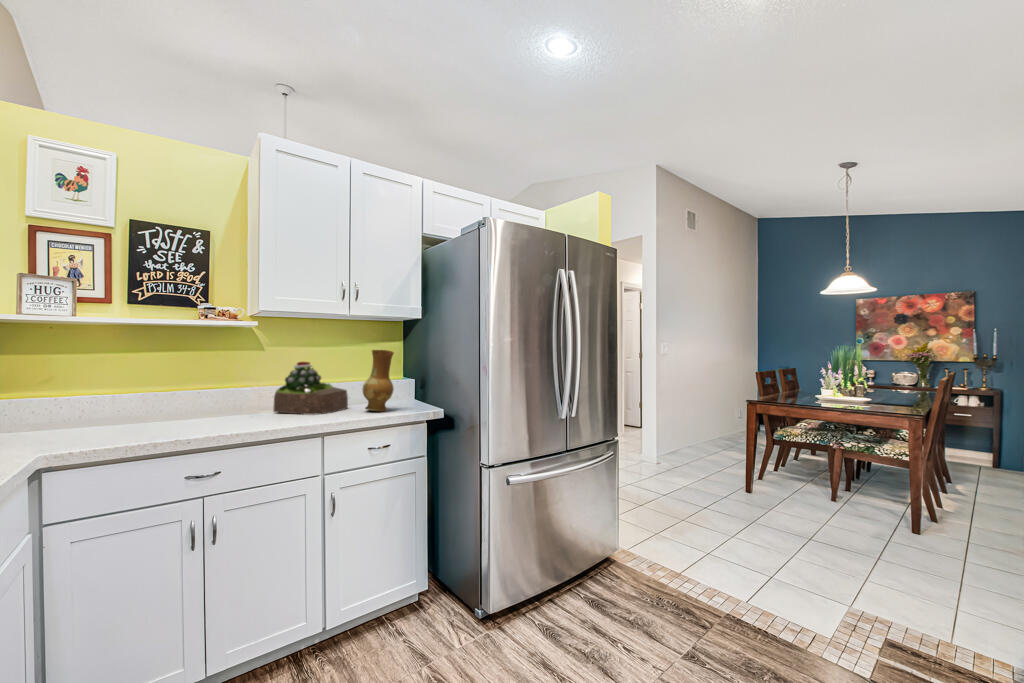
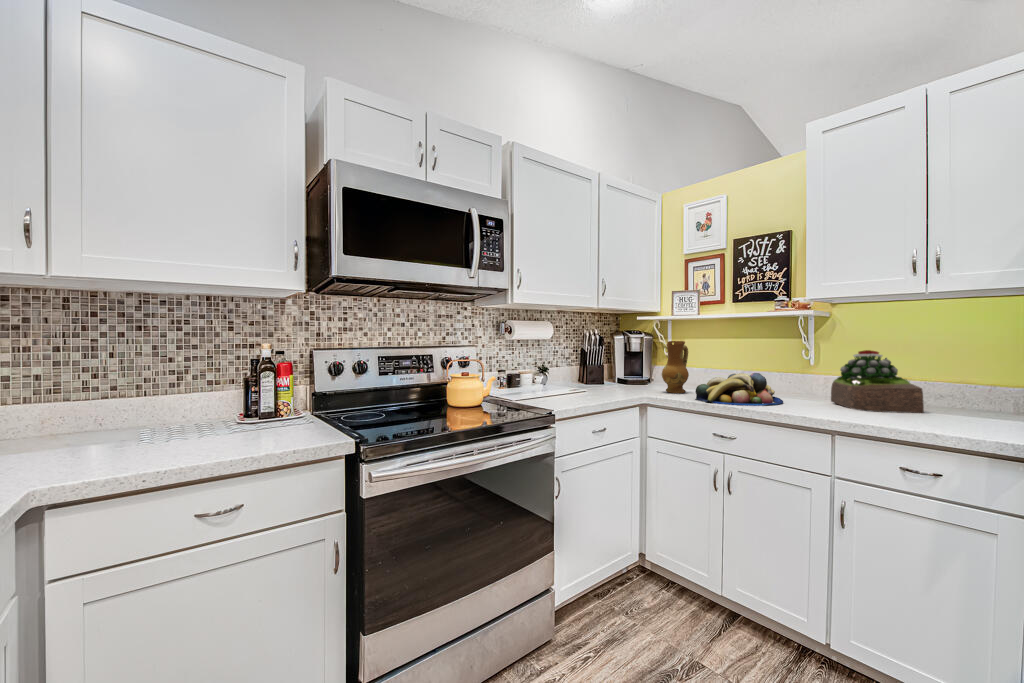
ceramic jug: present [362,350,394,411] -> present [662,341,689,393]
fruit bowl: none [138,392,250,439] -> present [695,373,783,406]

